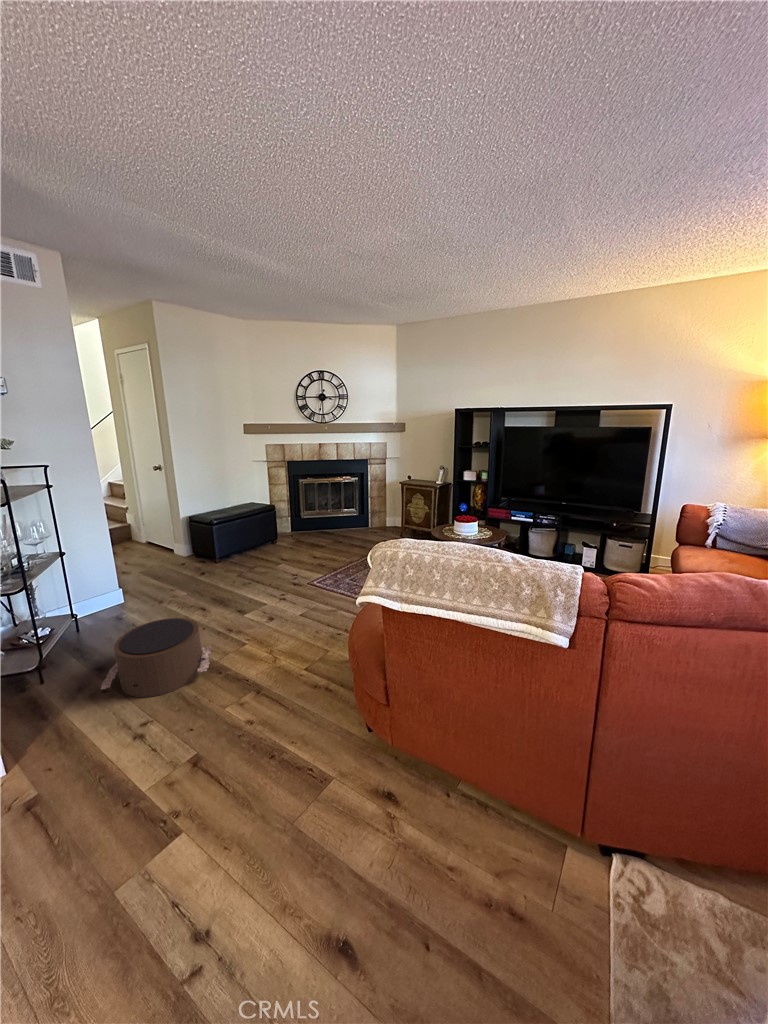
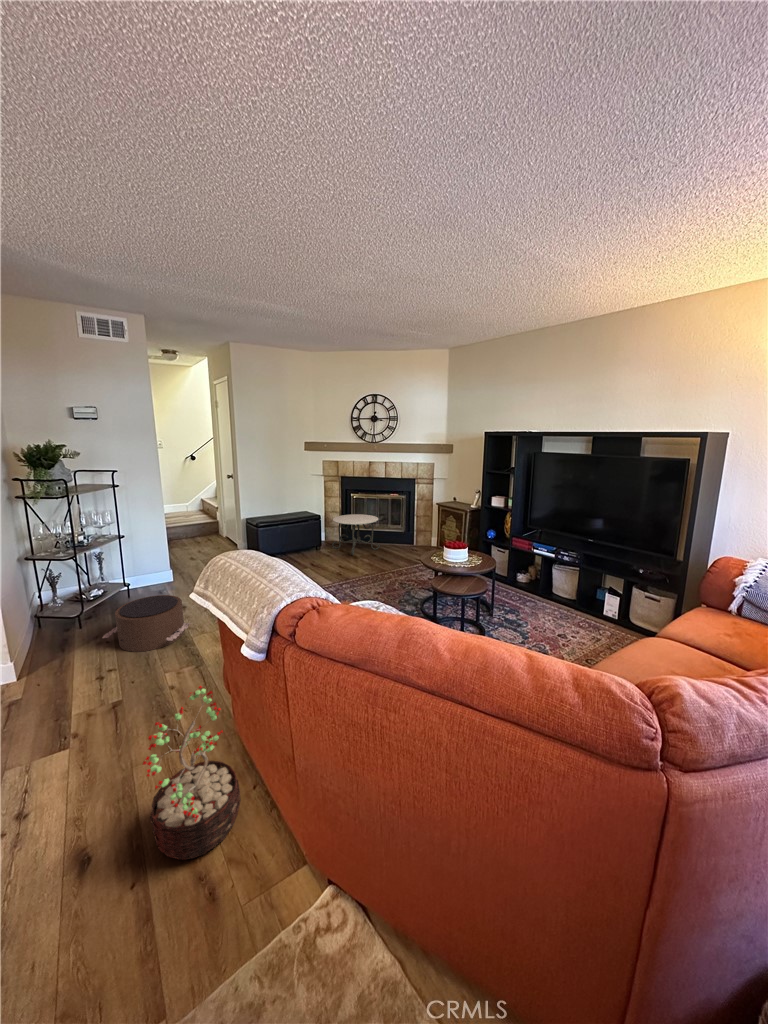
side table: none [290,501,342,544] -> present [332,514,380,555]
decorative plant: none [391,701,482,900] -> present [143,686,241,860]

